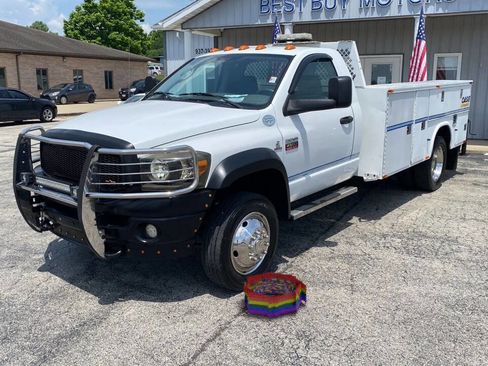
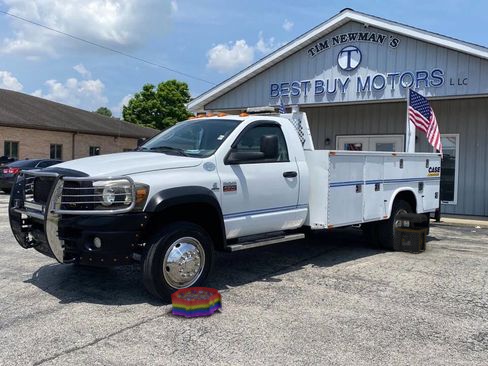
toolbox: none [434,152,472,197] -> present [394,213,427,253]

